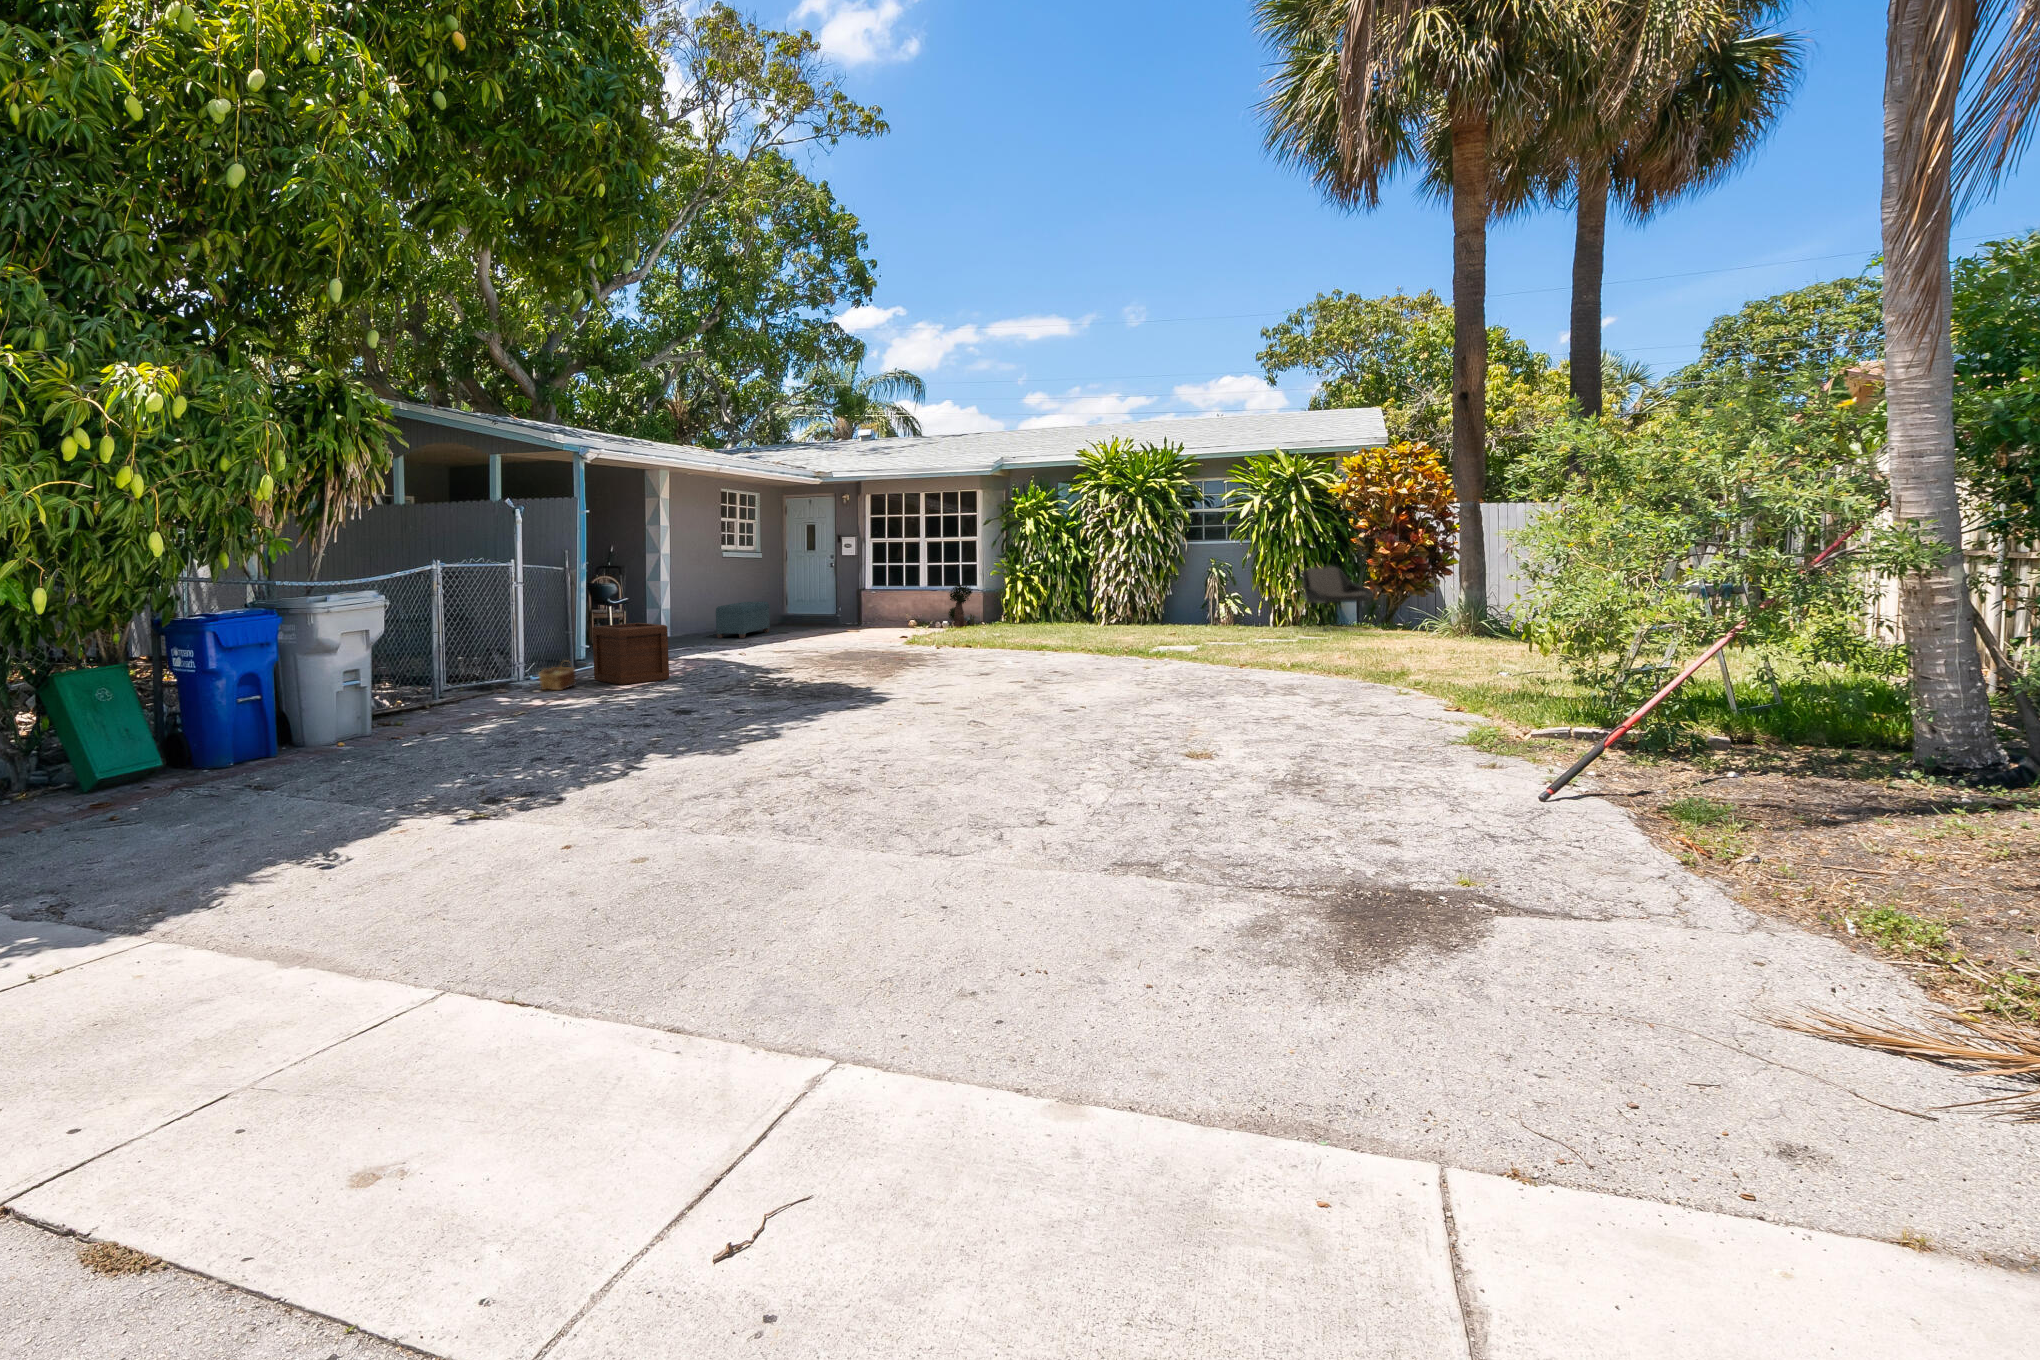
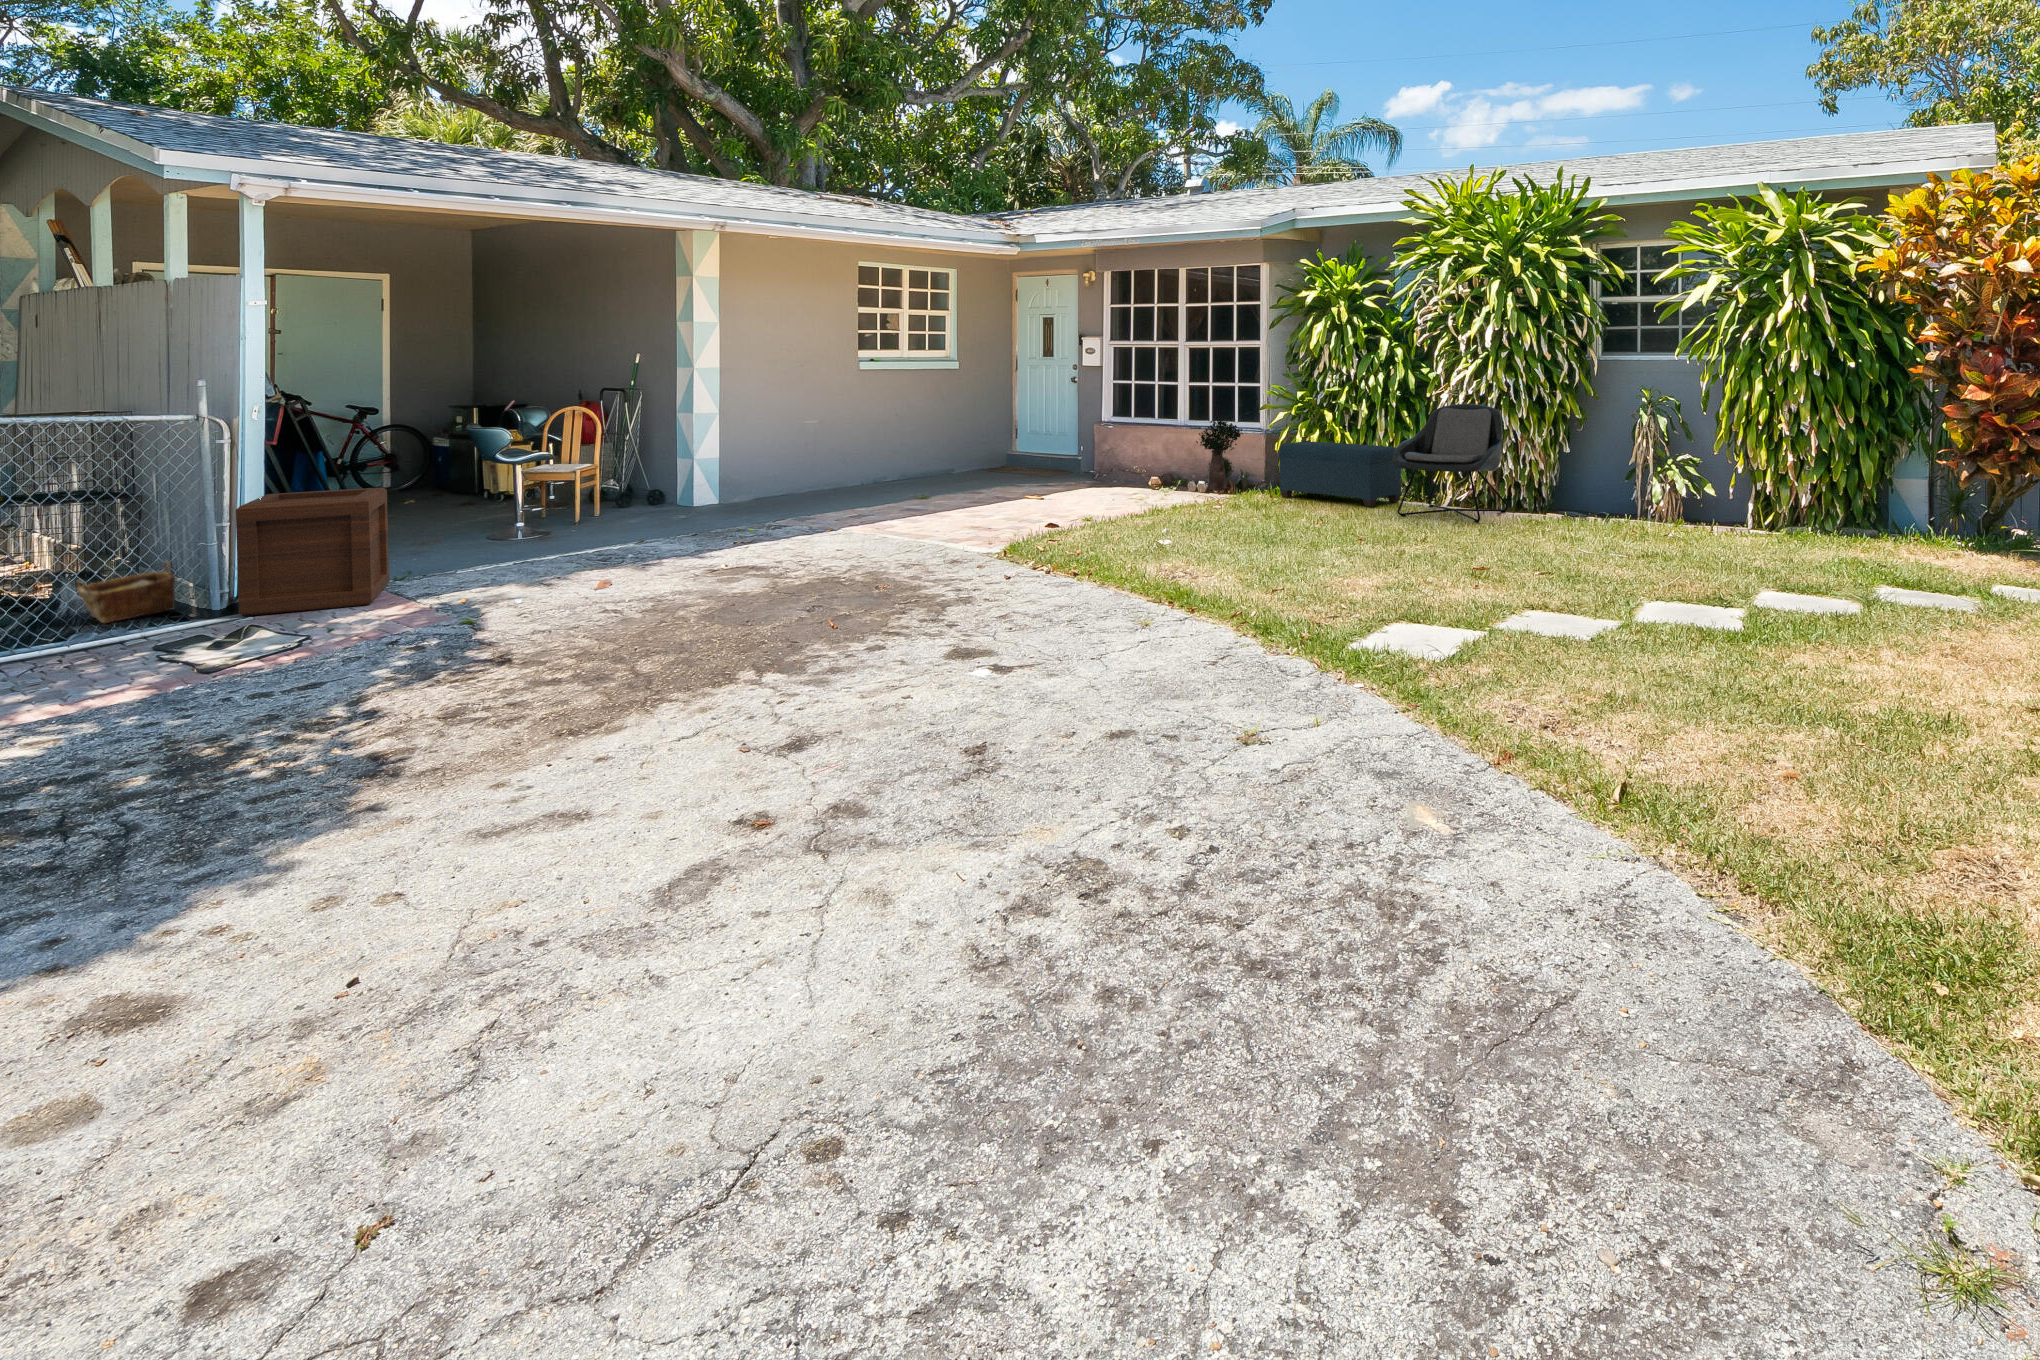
lounge chair: present [1300,566,1373,629] -> present [1392,404,1508,523]
bench: present [716,601,770,638] -> present [1279,441,1401,507]

